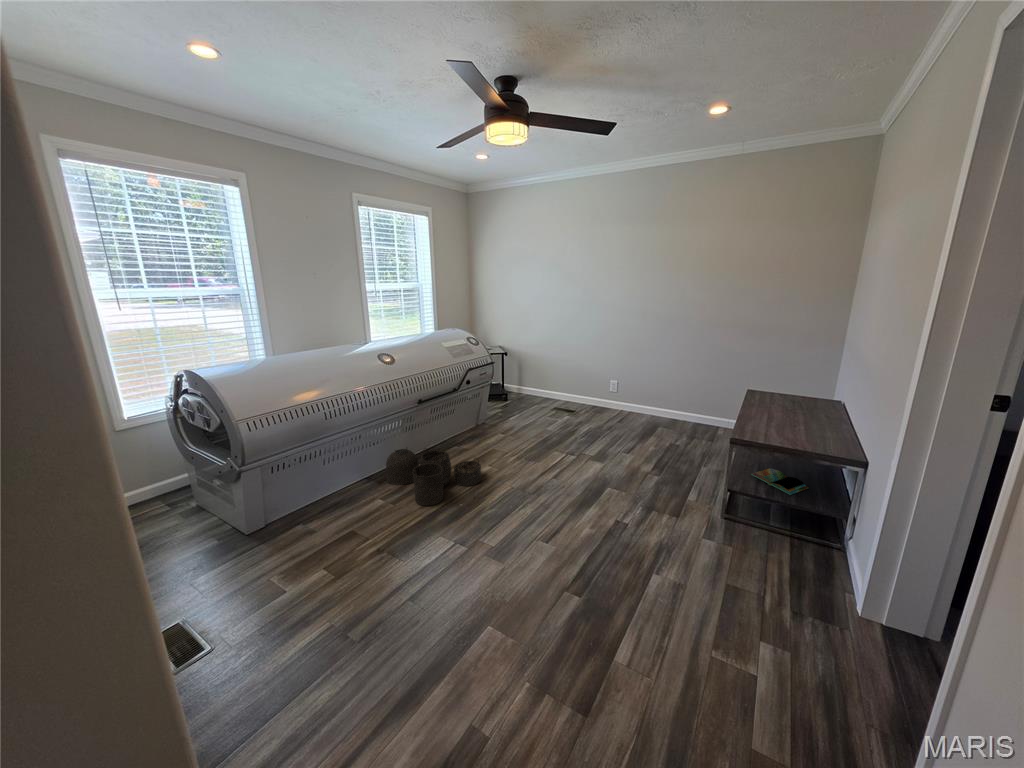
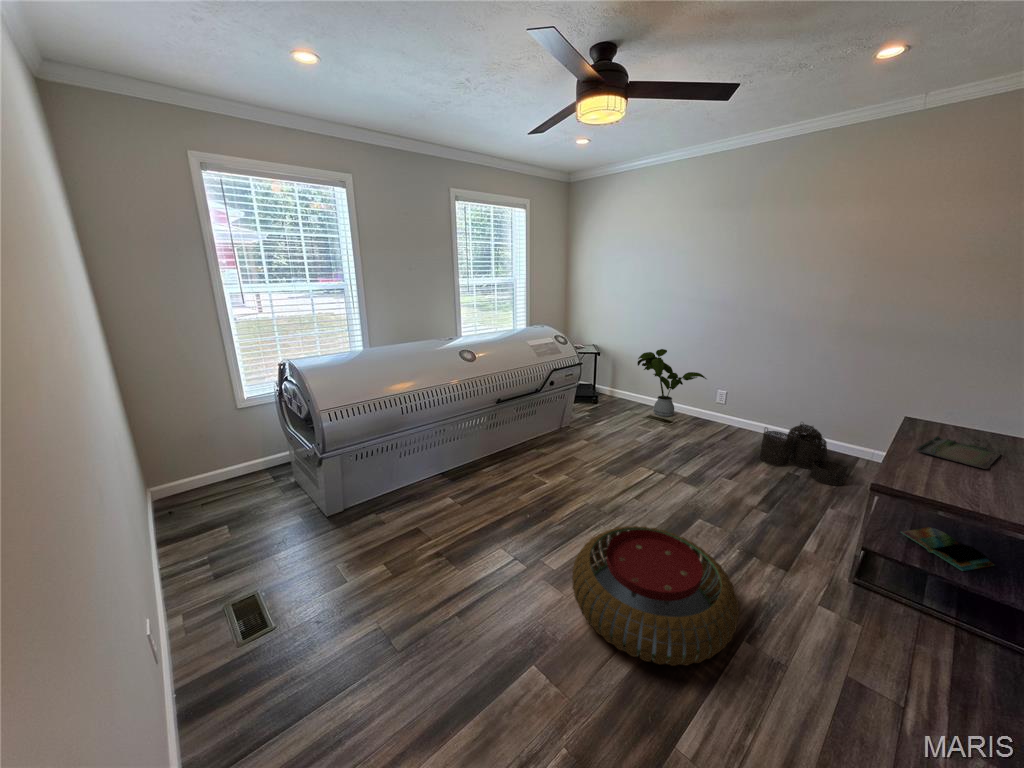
house plant: none [542,347,602,408] -> present [637,349,706,416]
tray: none [756,401,807,420] -> present [917,436,1000,469]
woven basket: present [386,448,481,505] -> present [760,424,848,485]
pouf: none [512,496,649,603] -> present [572,526,739,666]

